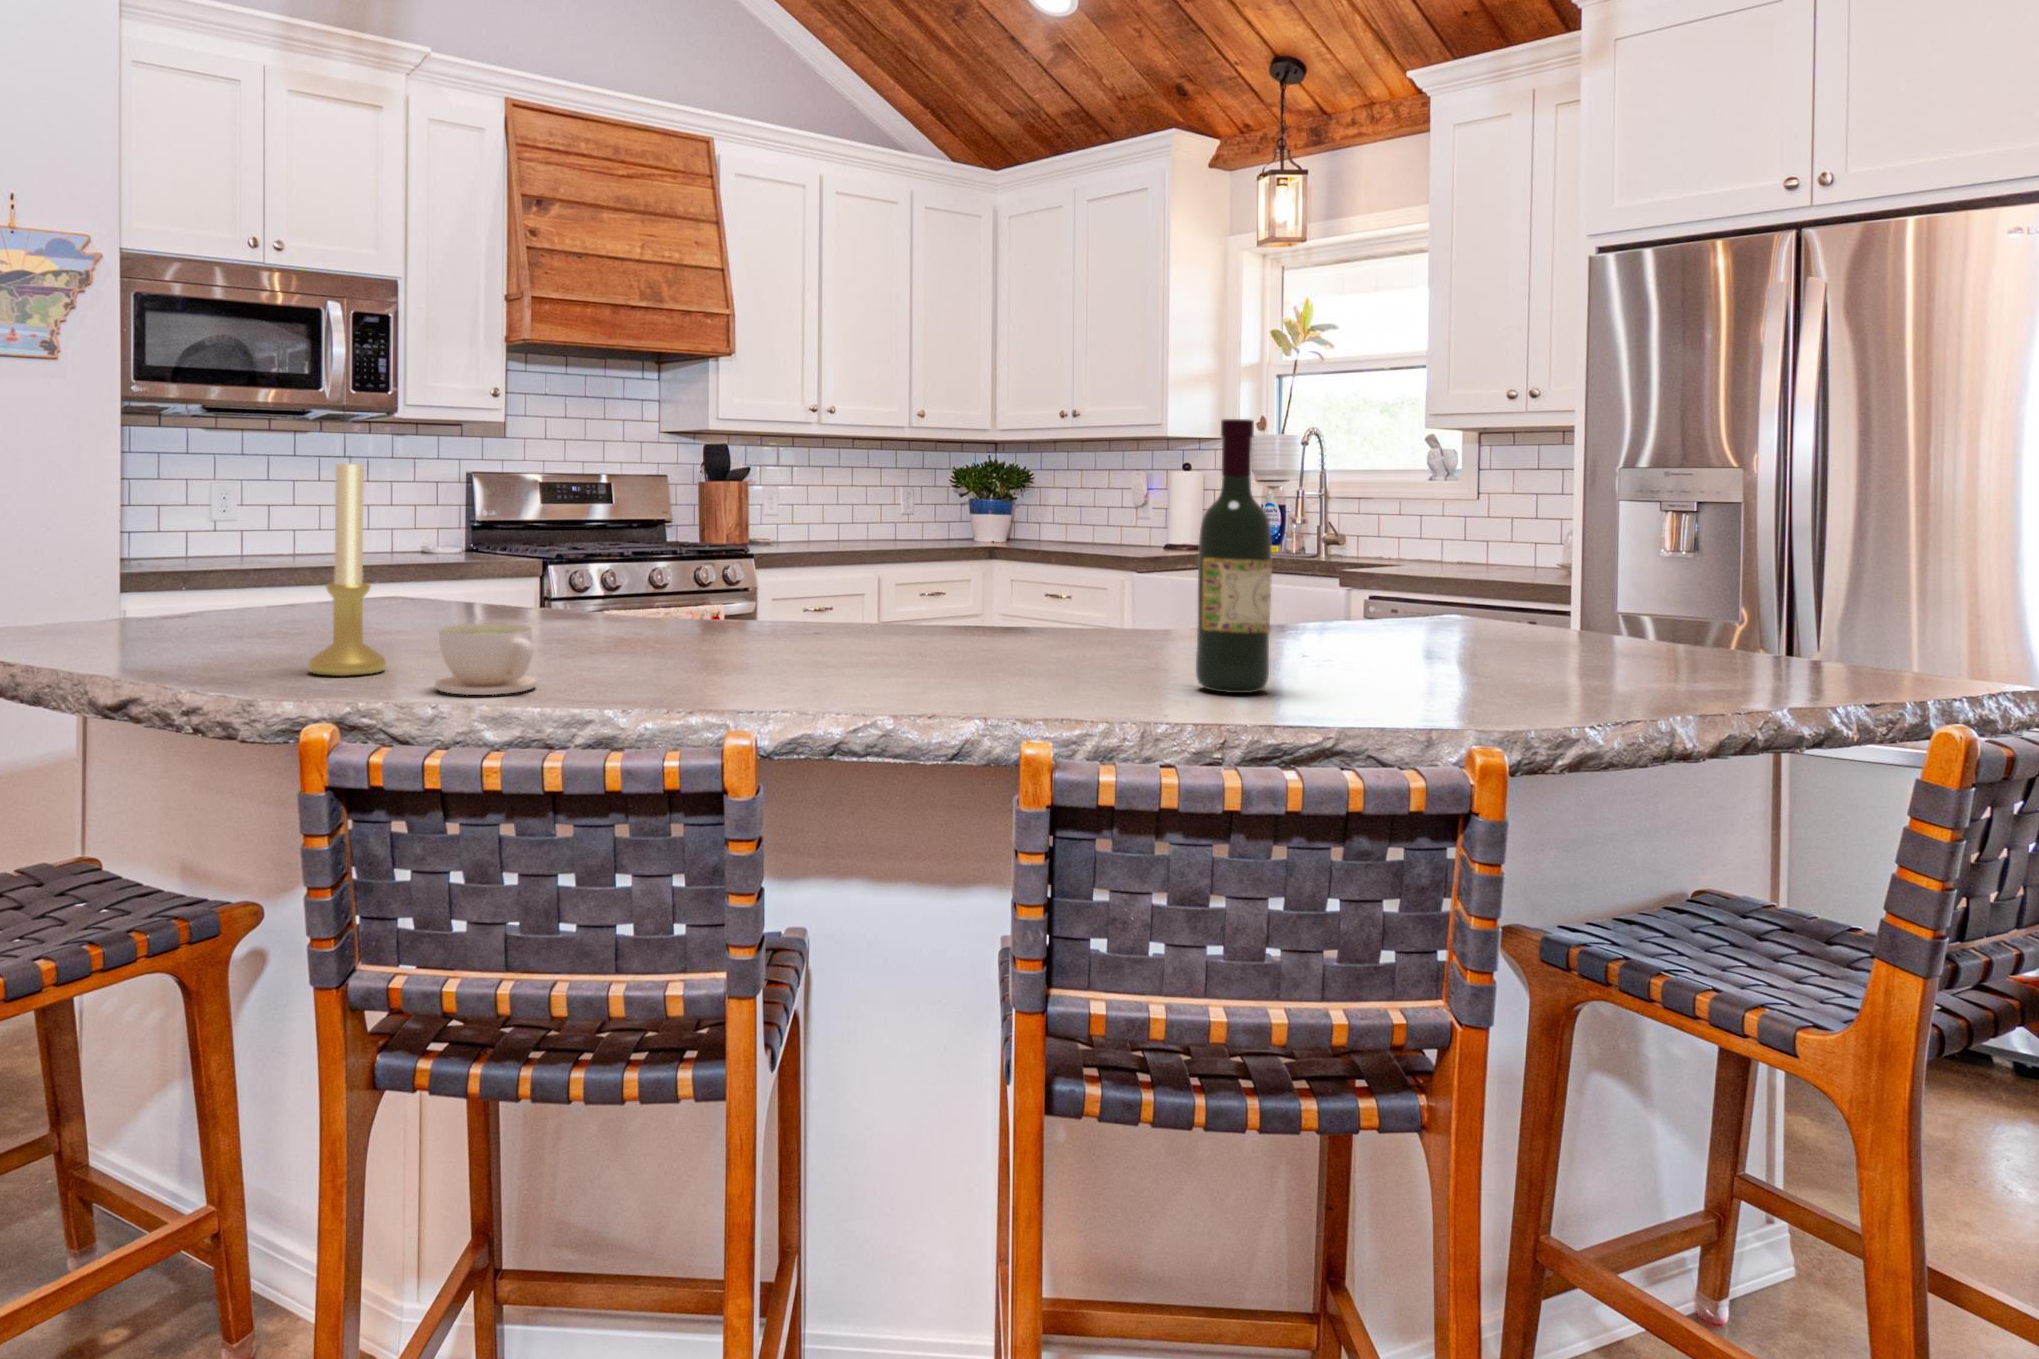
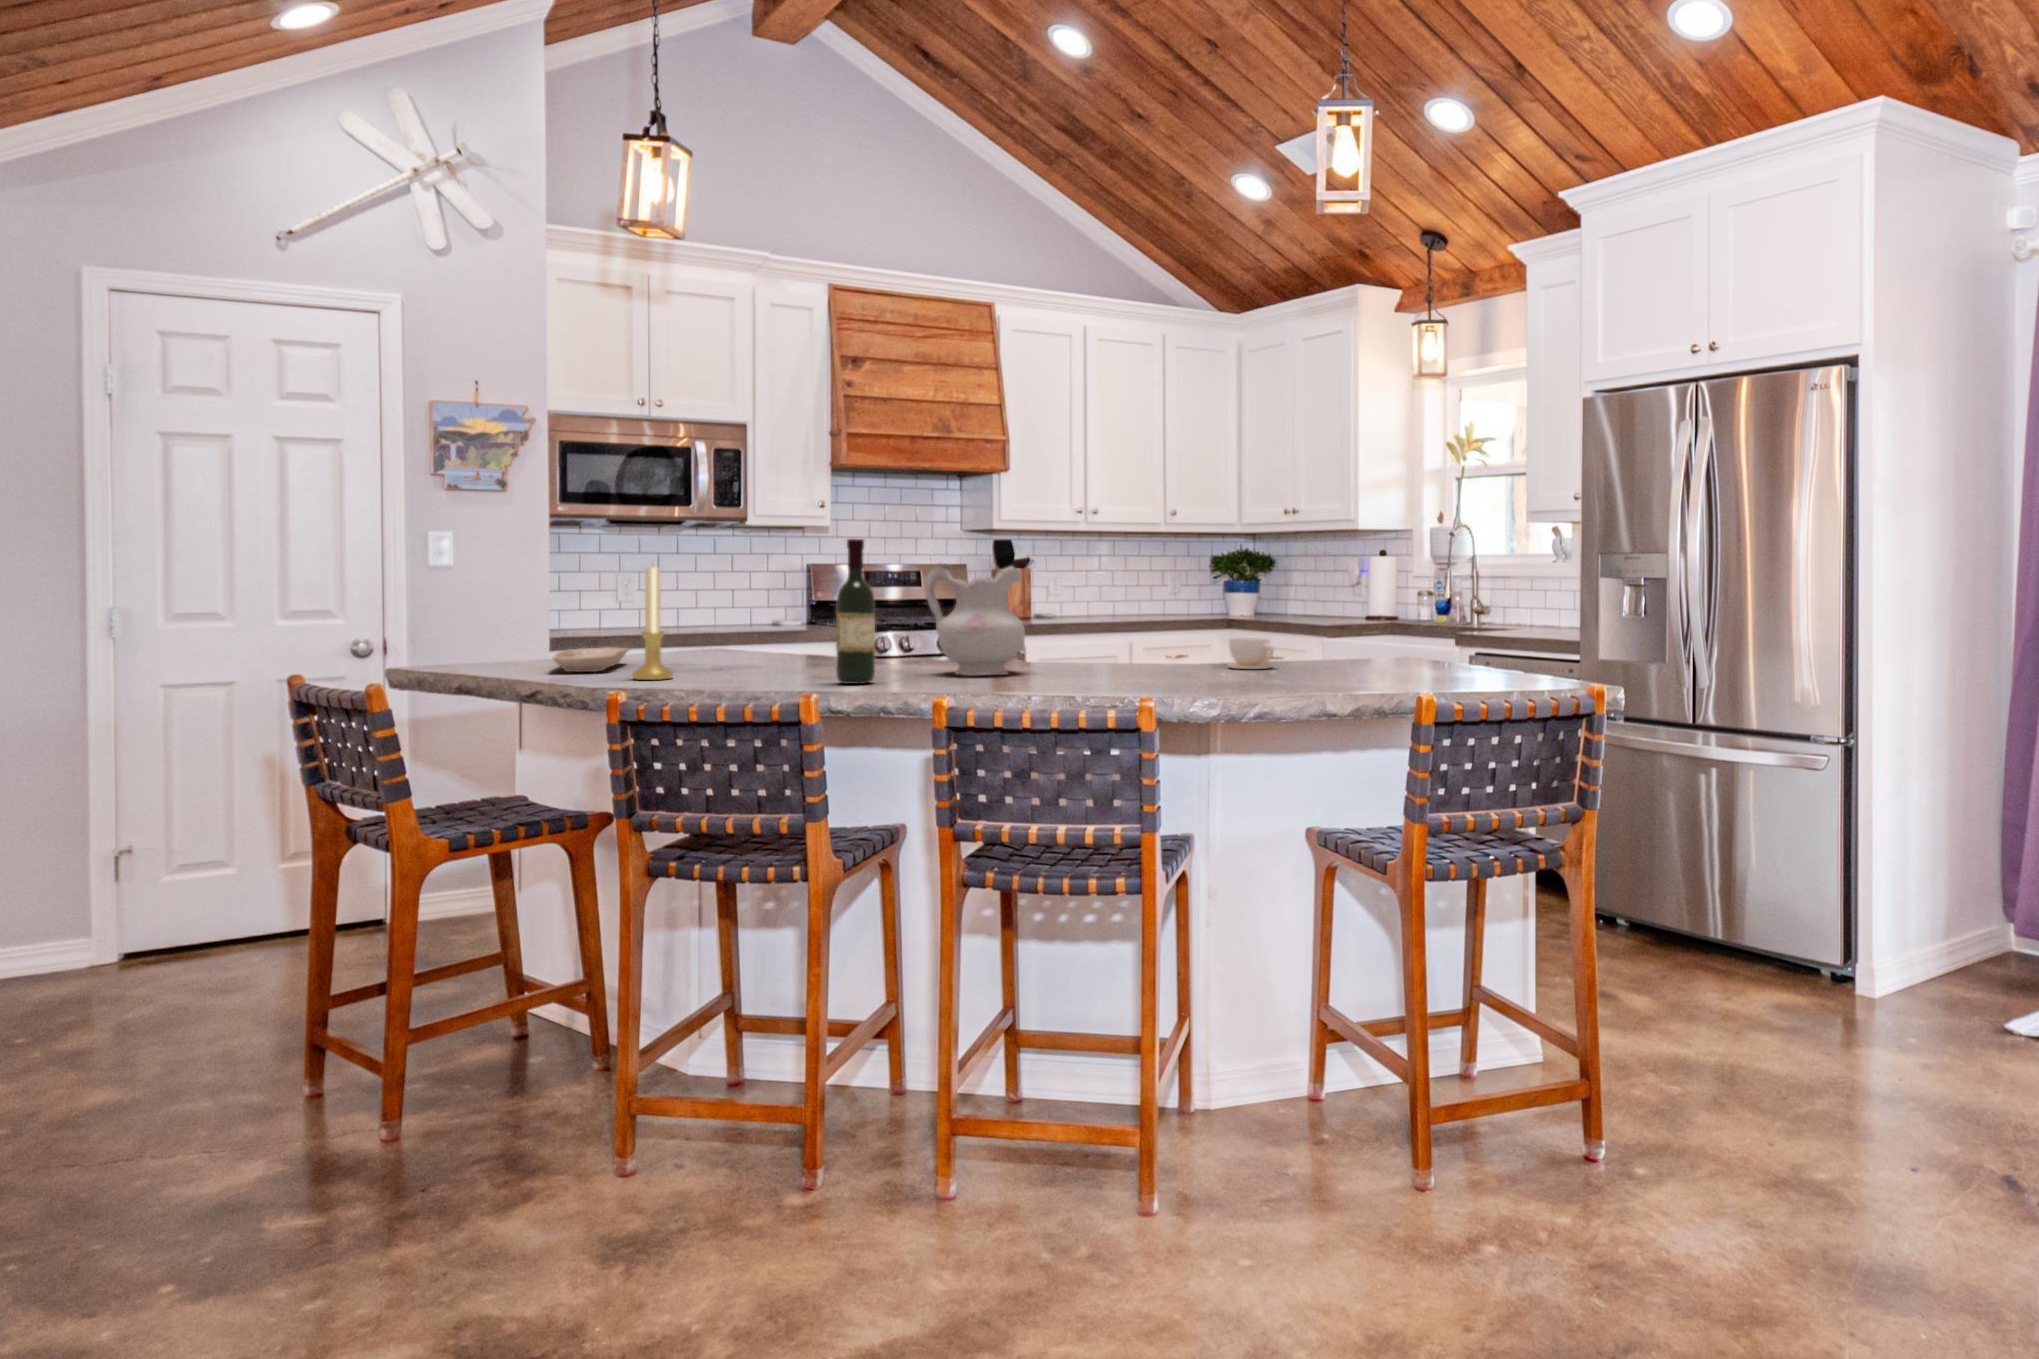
wine bottle: present [1196,419,1272,693] -> present [836,539,875,684]
ceramic pitcher: none [838,463,1008,664] -> present [925,563,1025,675]
tray: none [148,602,280,653] -> present [552,647,629,672]
coffee cup: present [435,623,537,695] -> present [1228,638,1274,669]

